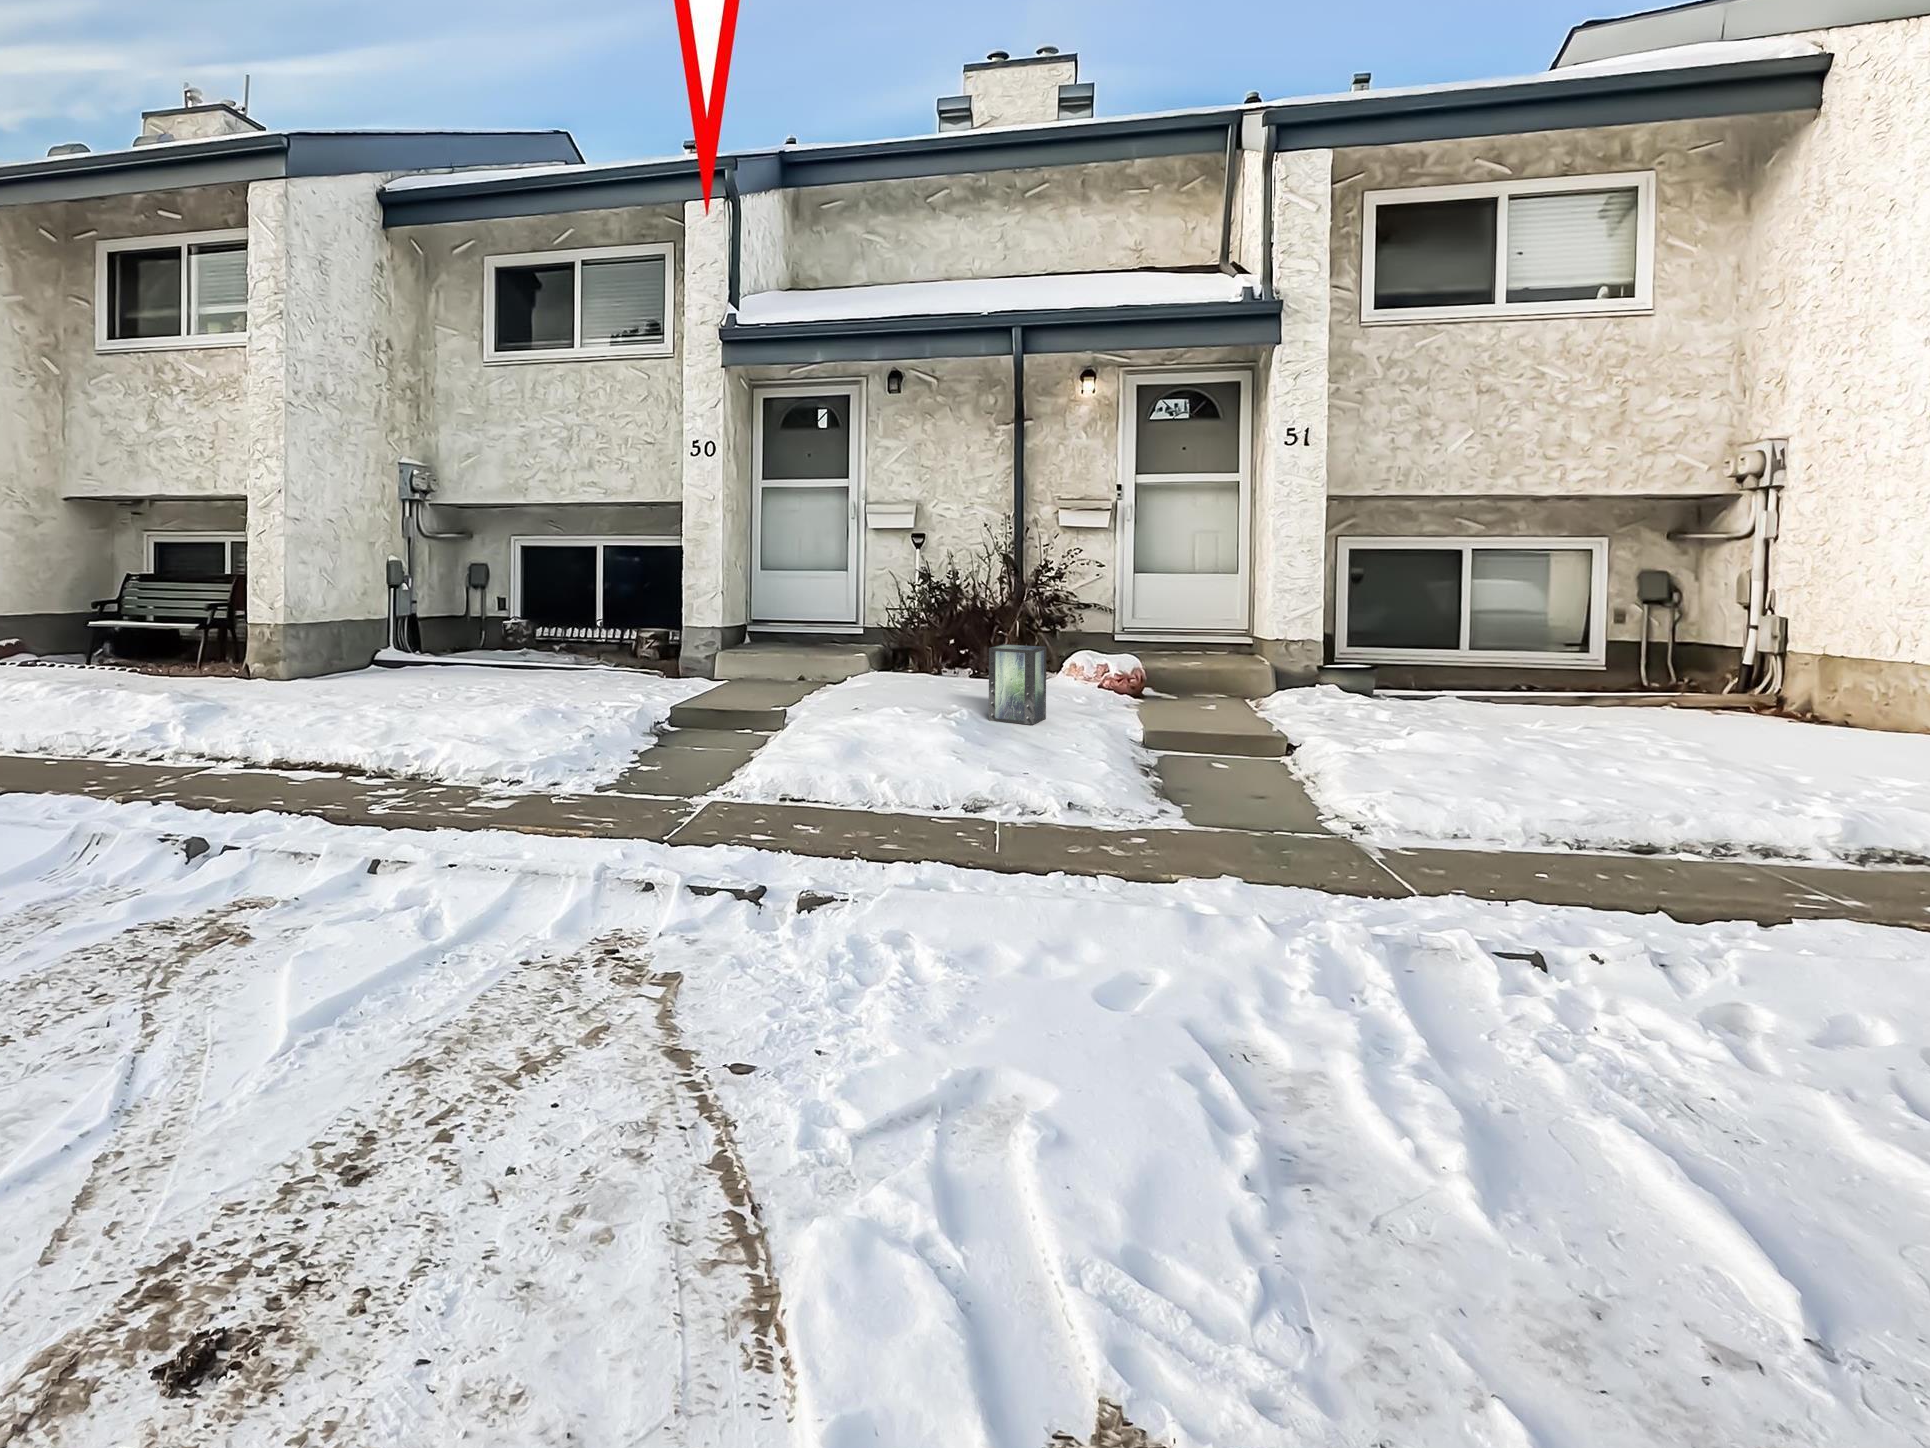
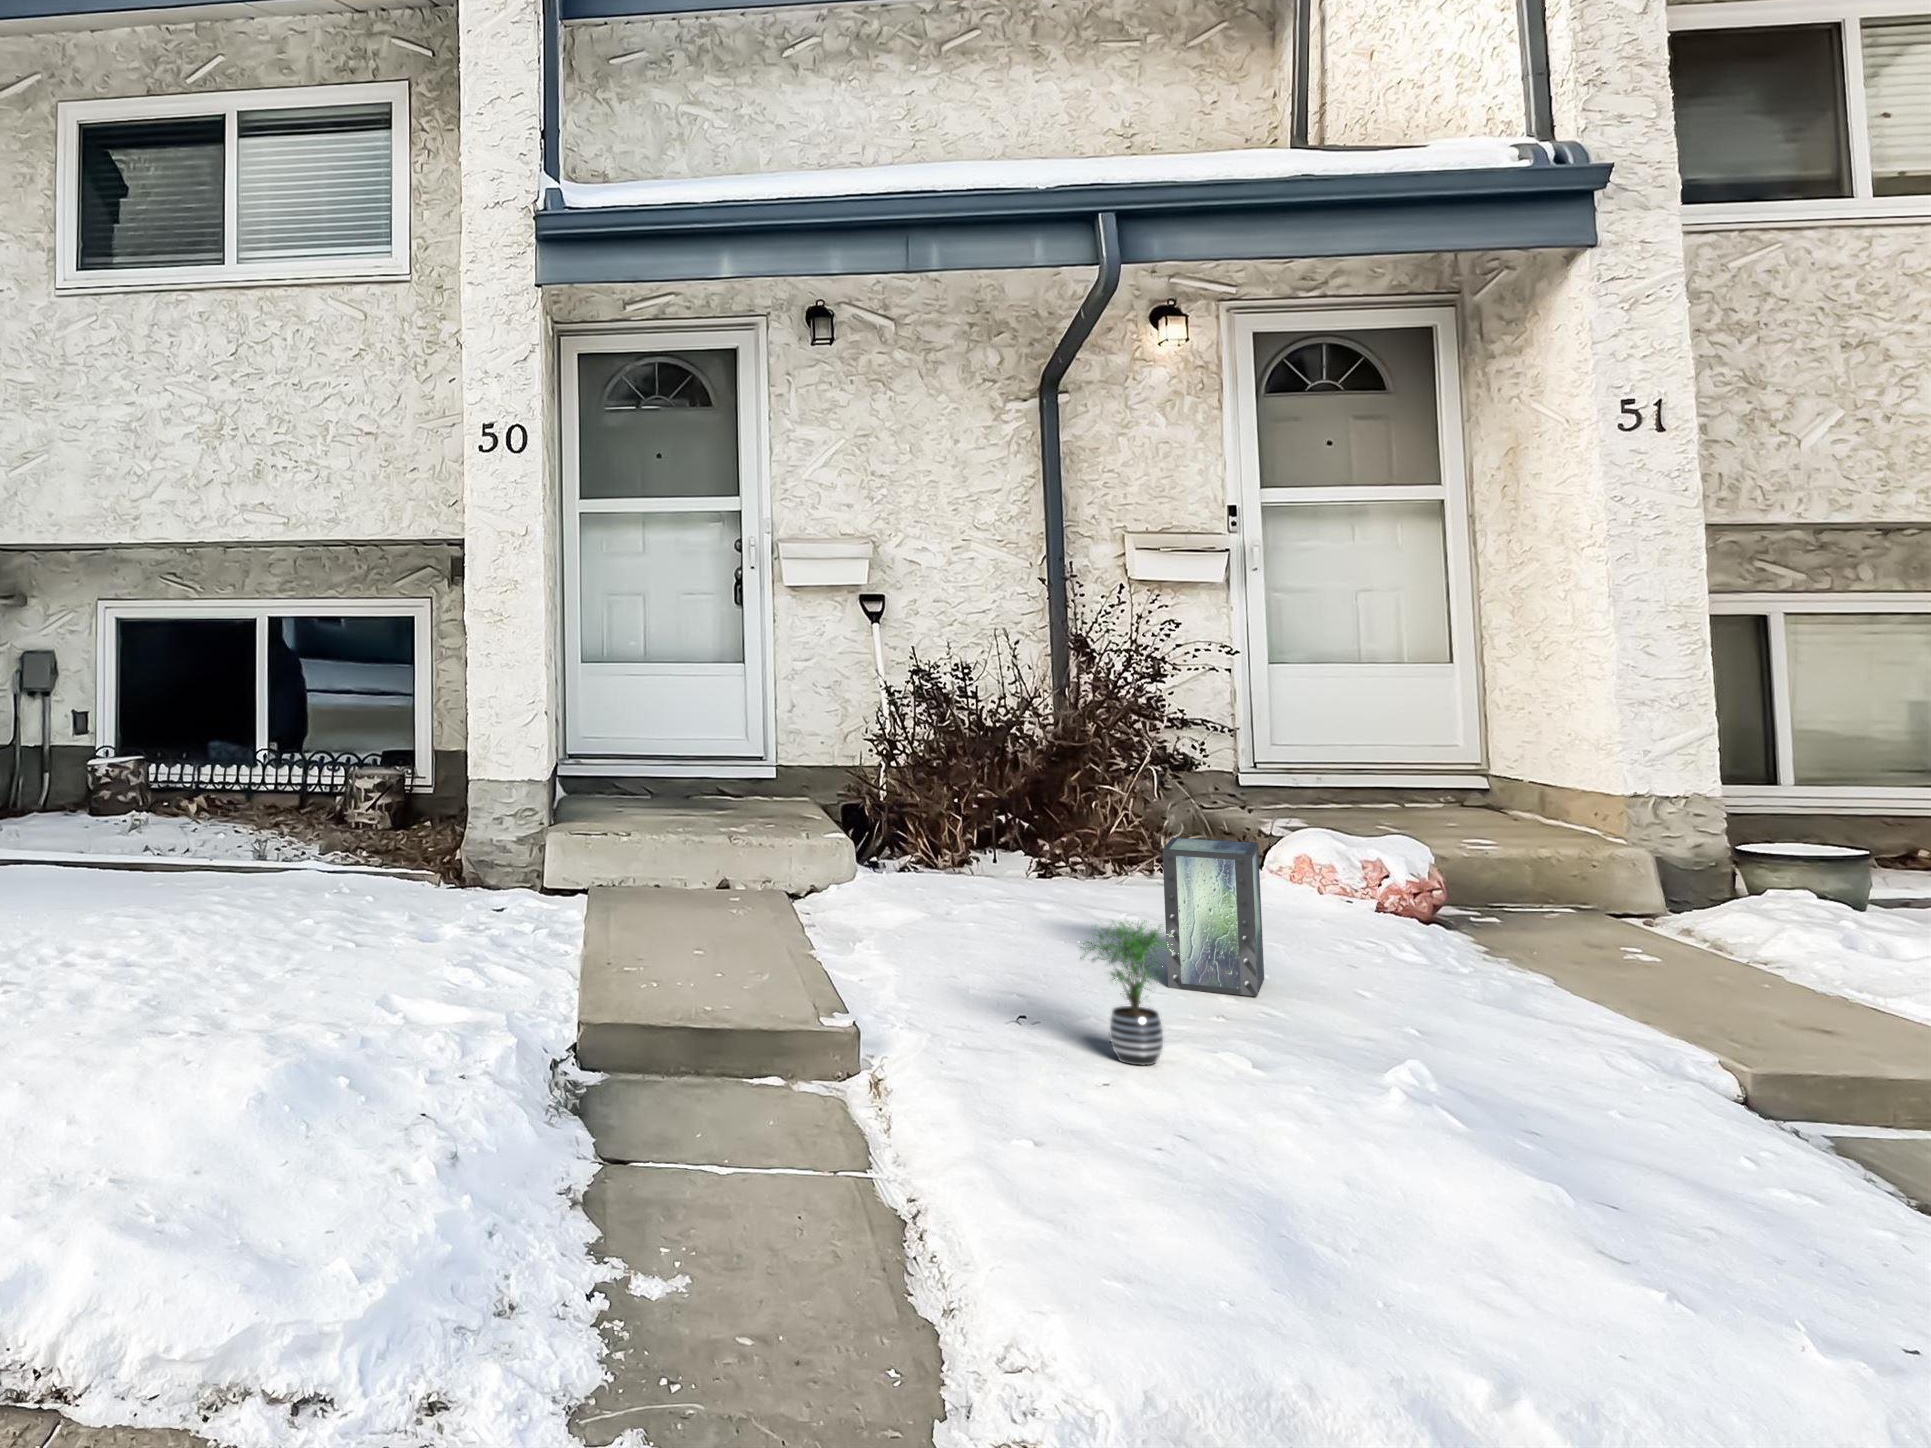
potted plant: none [907,672,961,748] -> present [1080,921,1174,1065]

